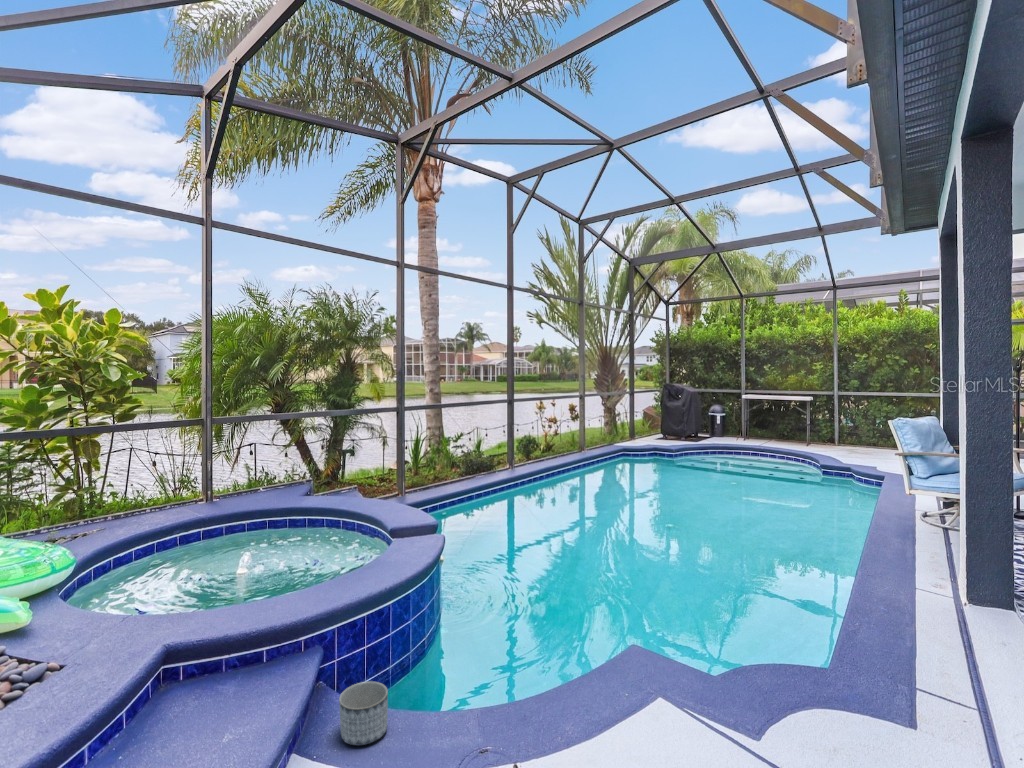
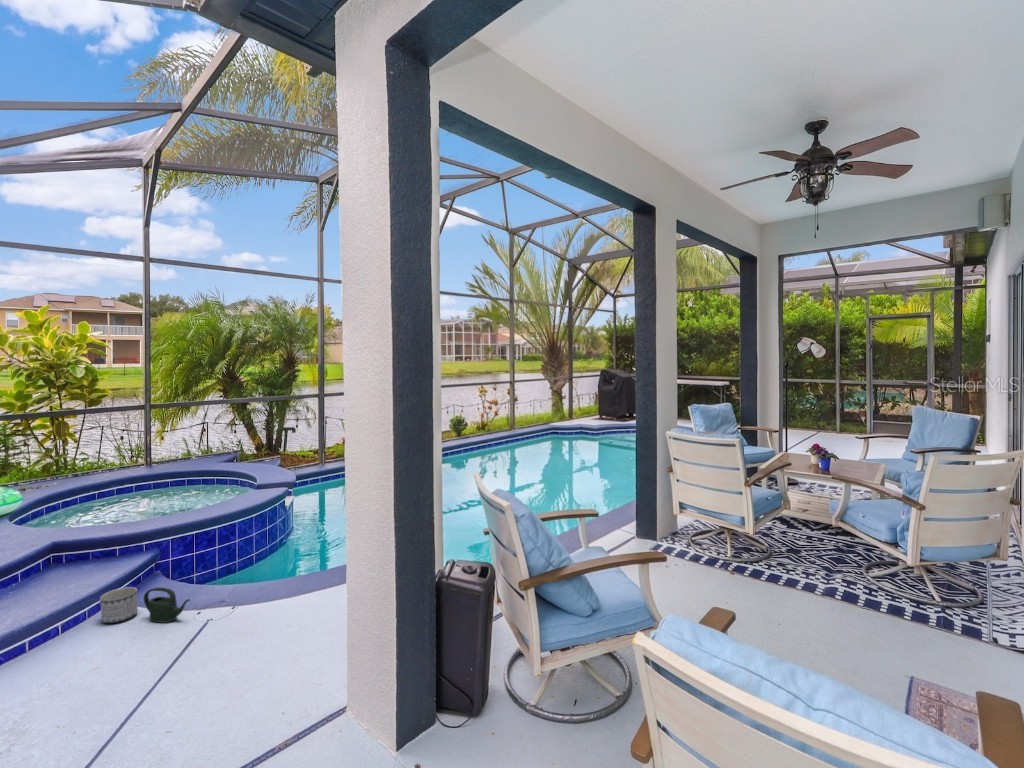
watering can: none [406,681,490,738] -> present [144,587,190,623]

